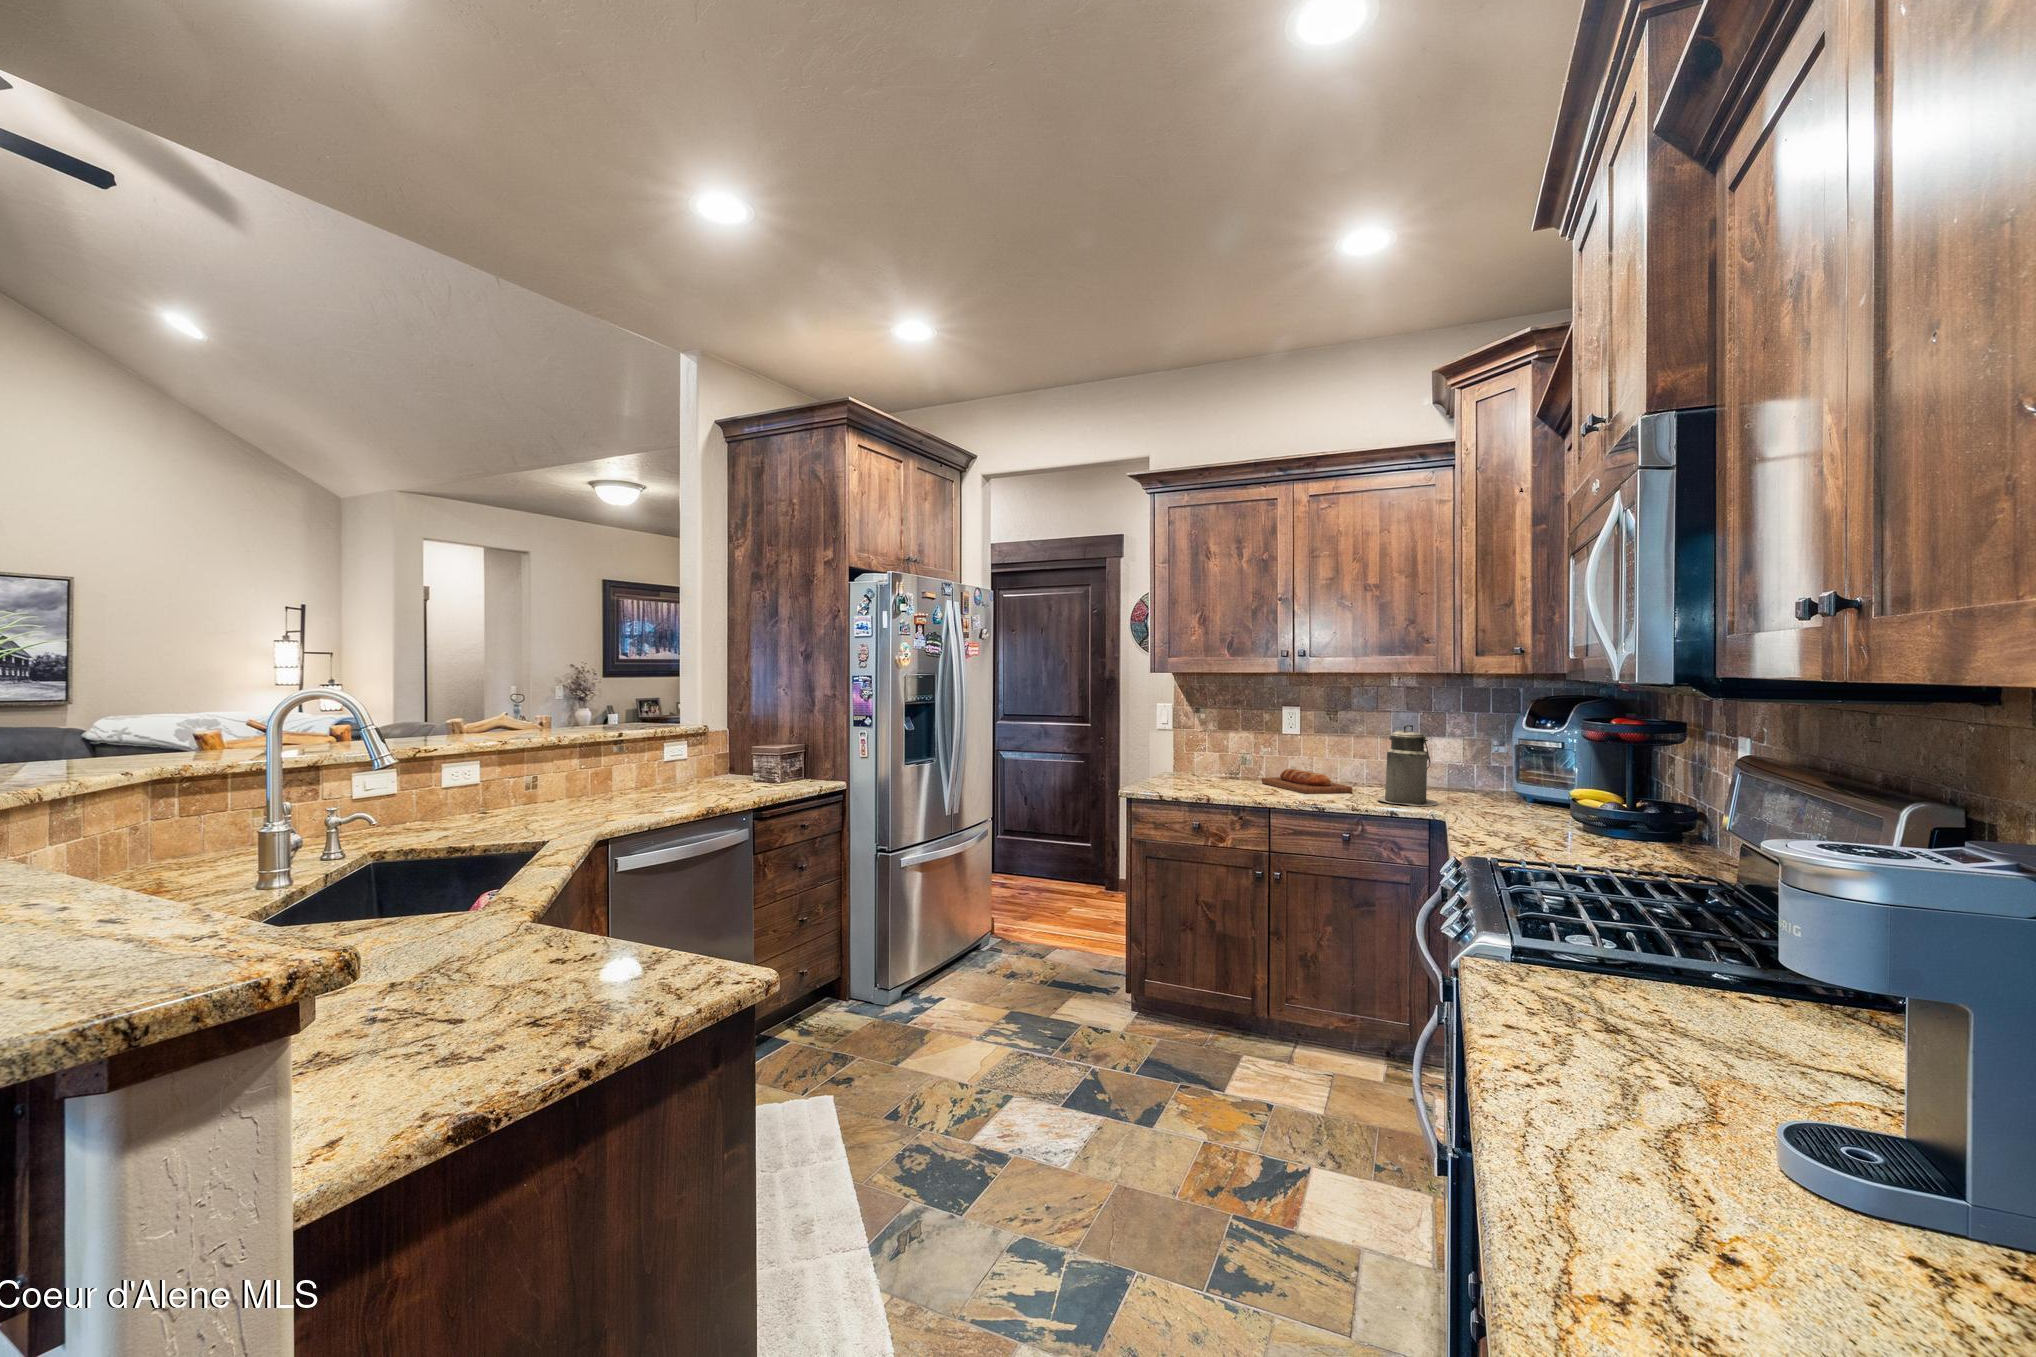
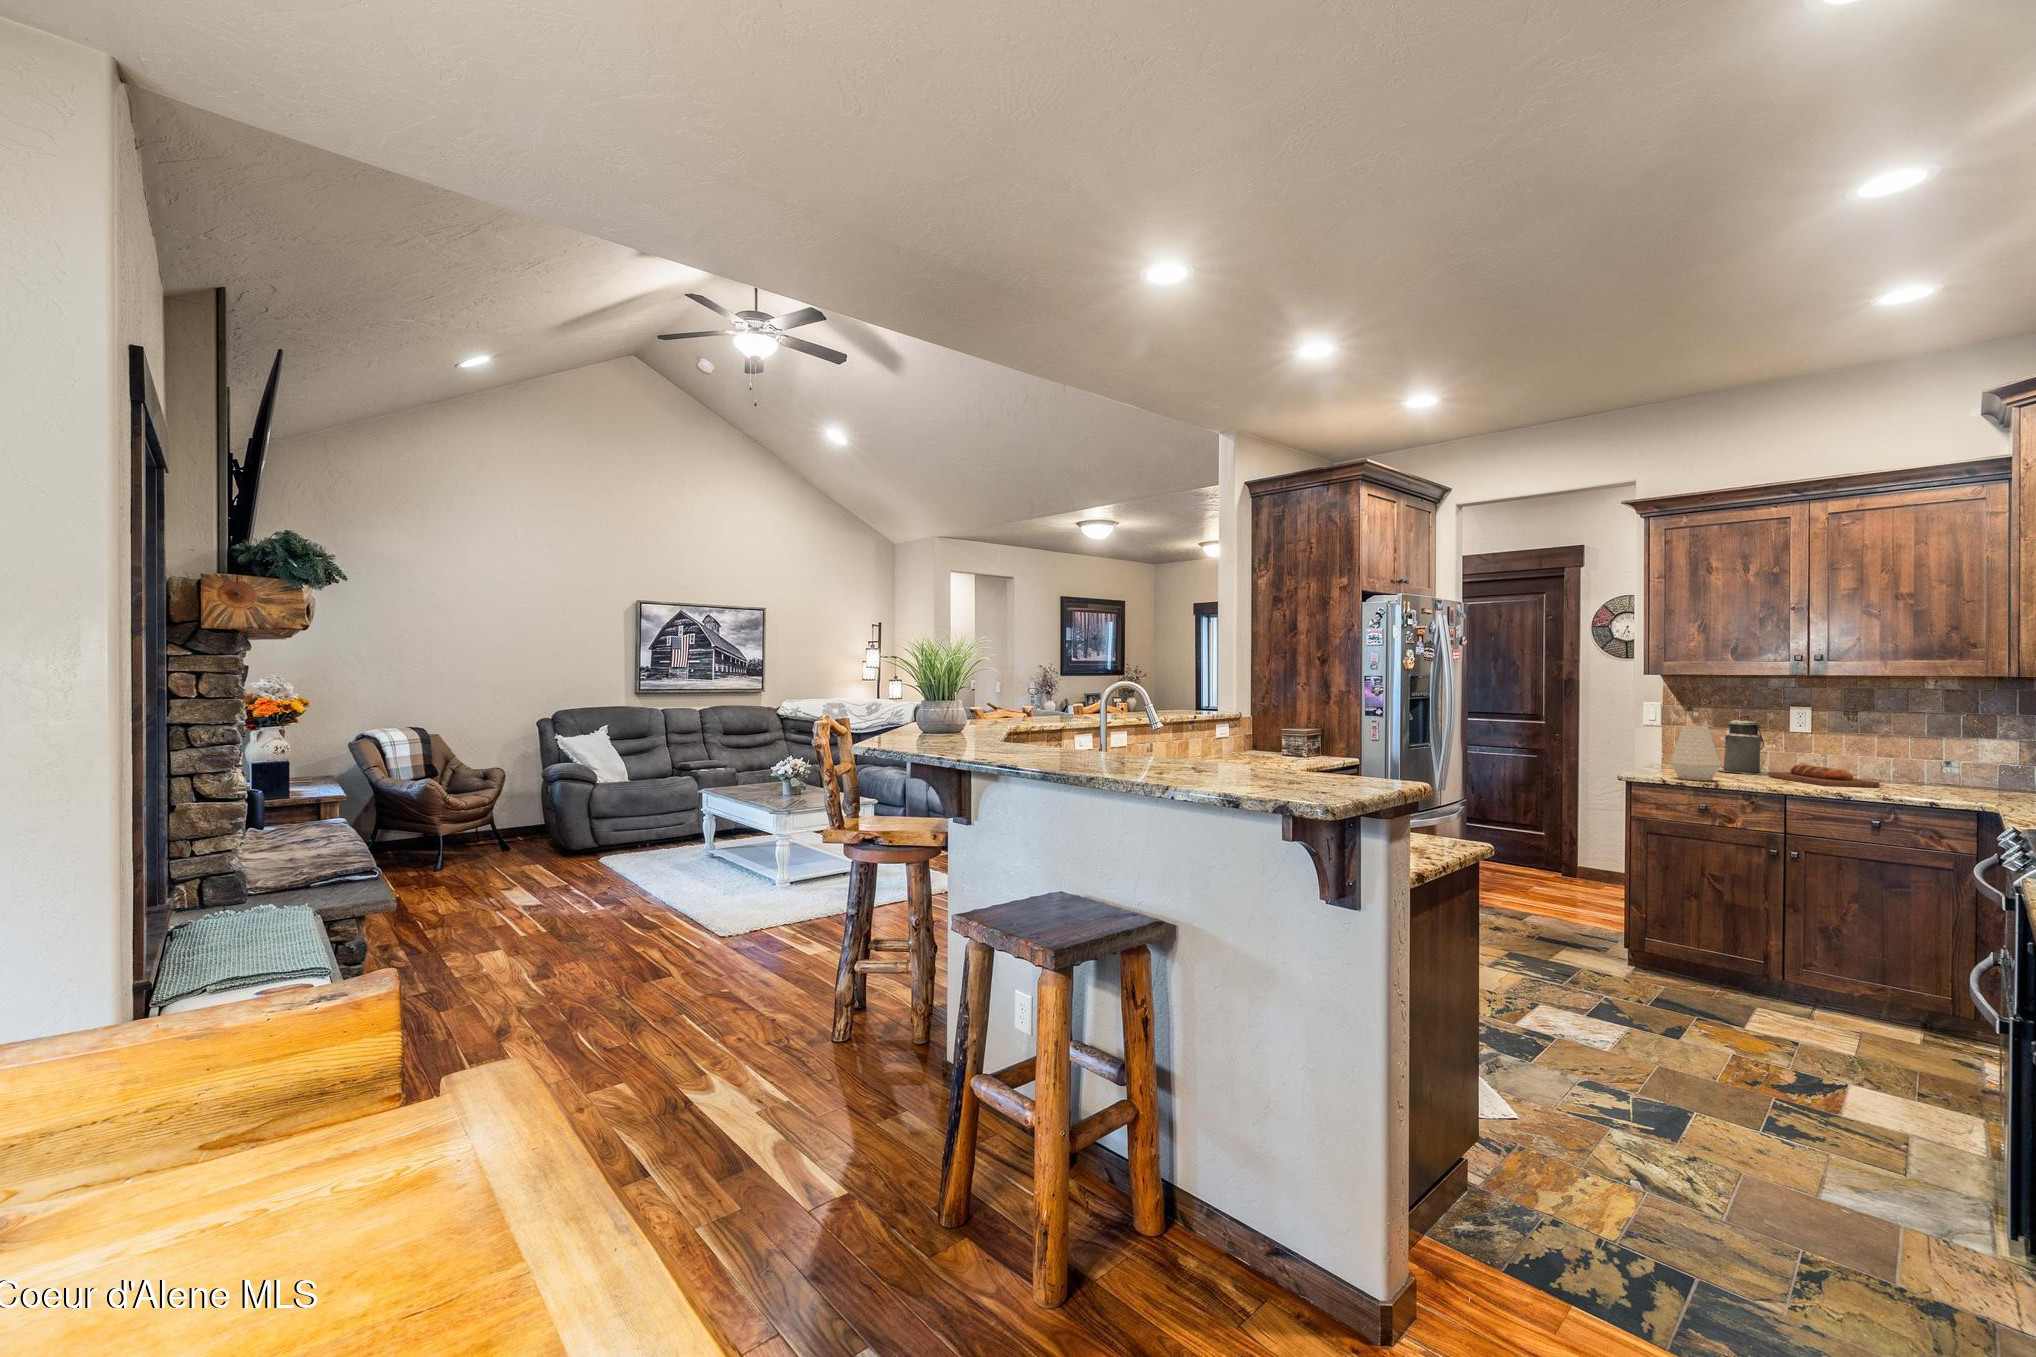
canister: present [1377,725,1438,806] -> present [1719,716,1768,775]
vase: none [1165,730,1213,794] -> present [1670,726,1721,781]

